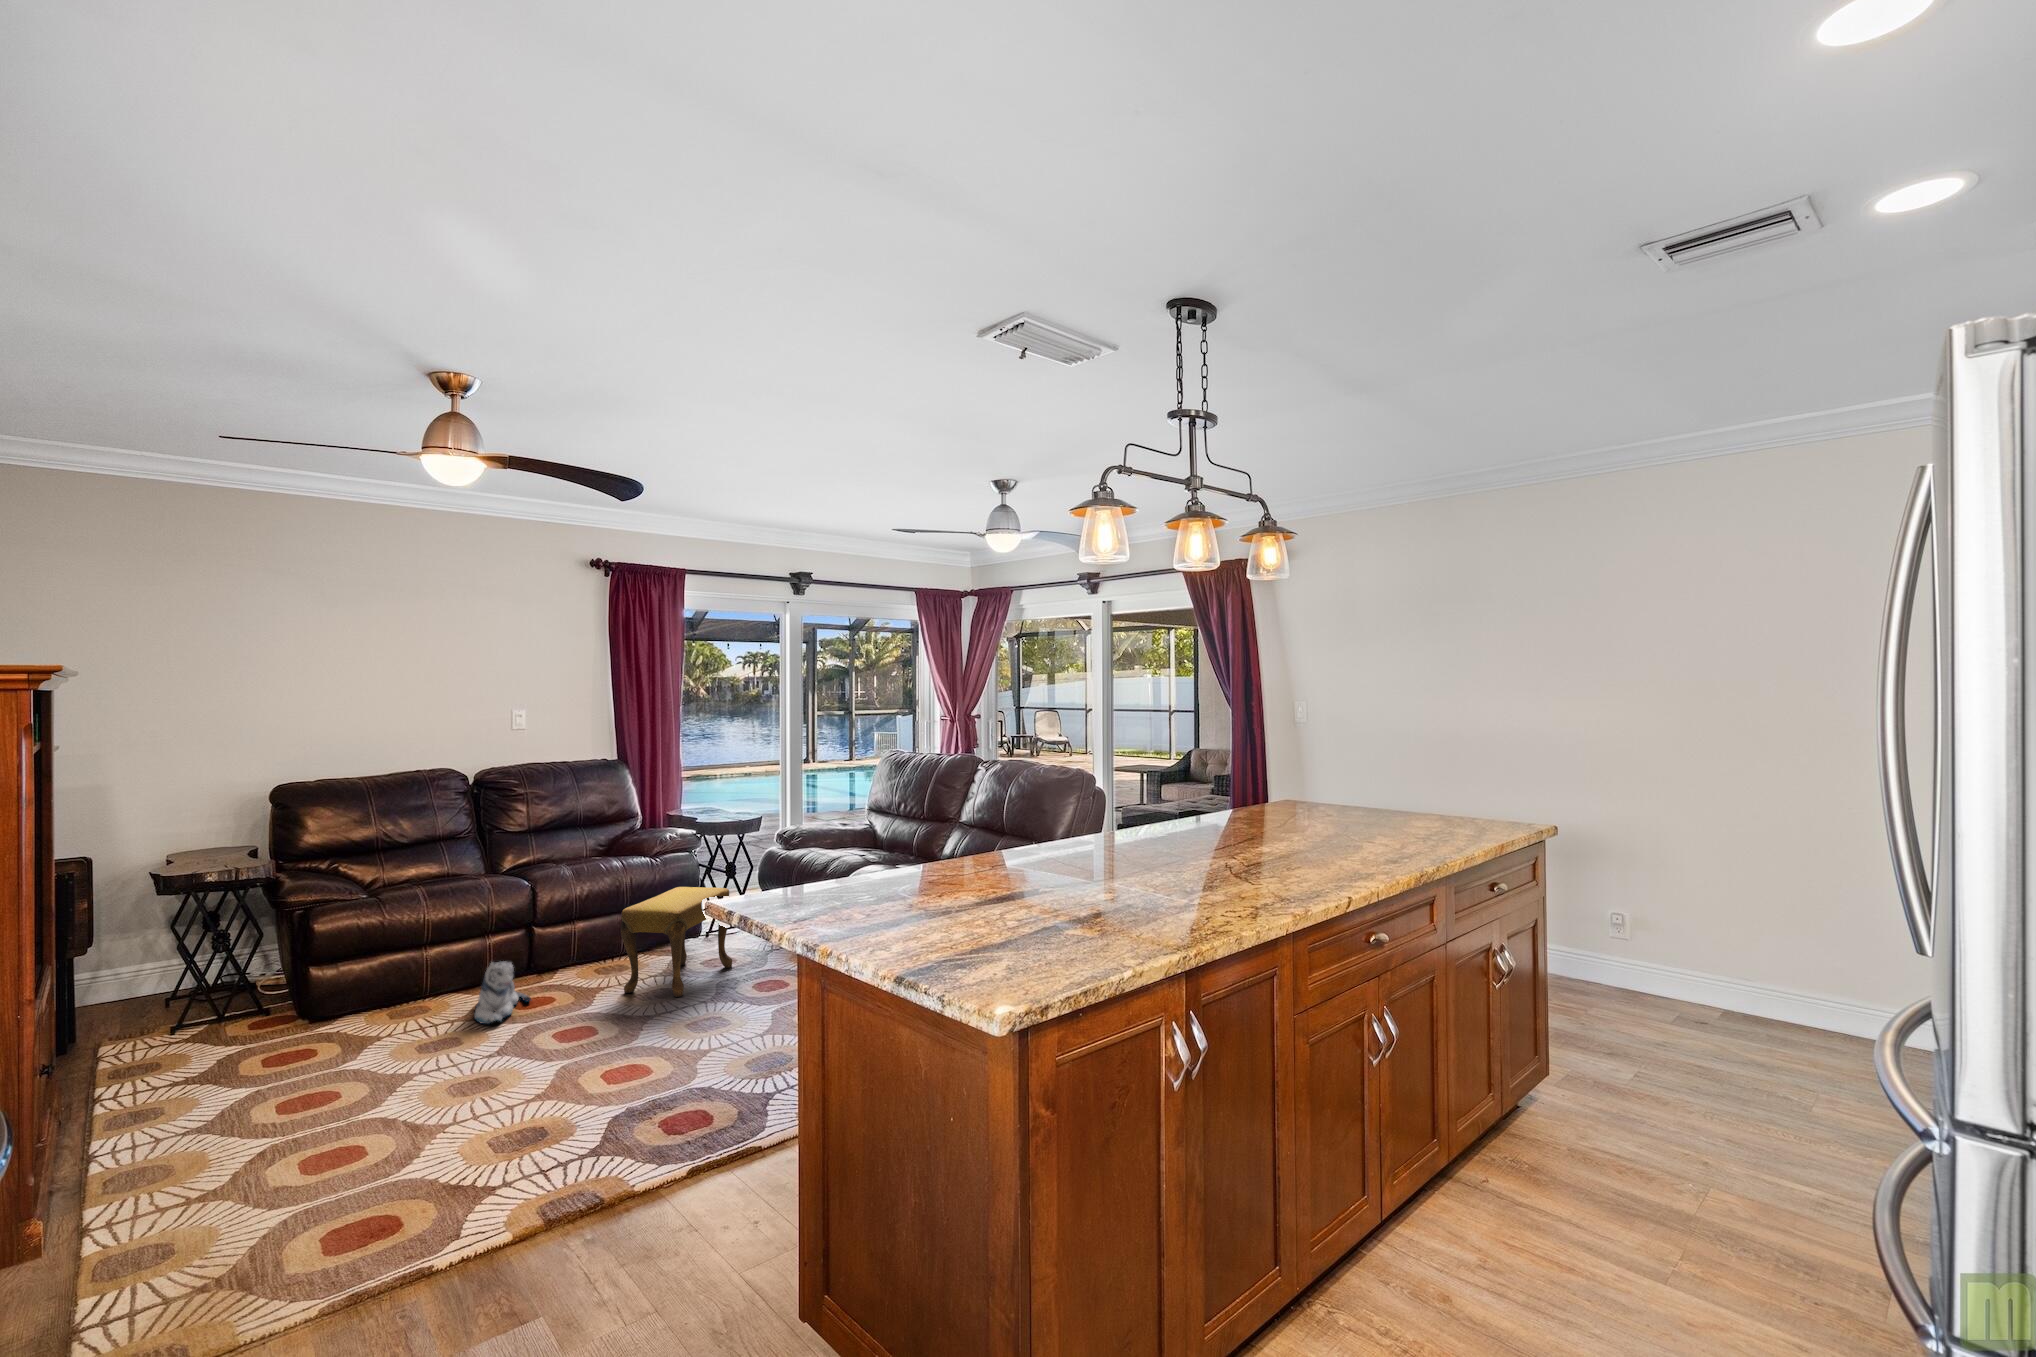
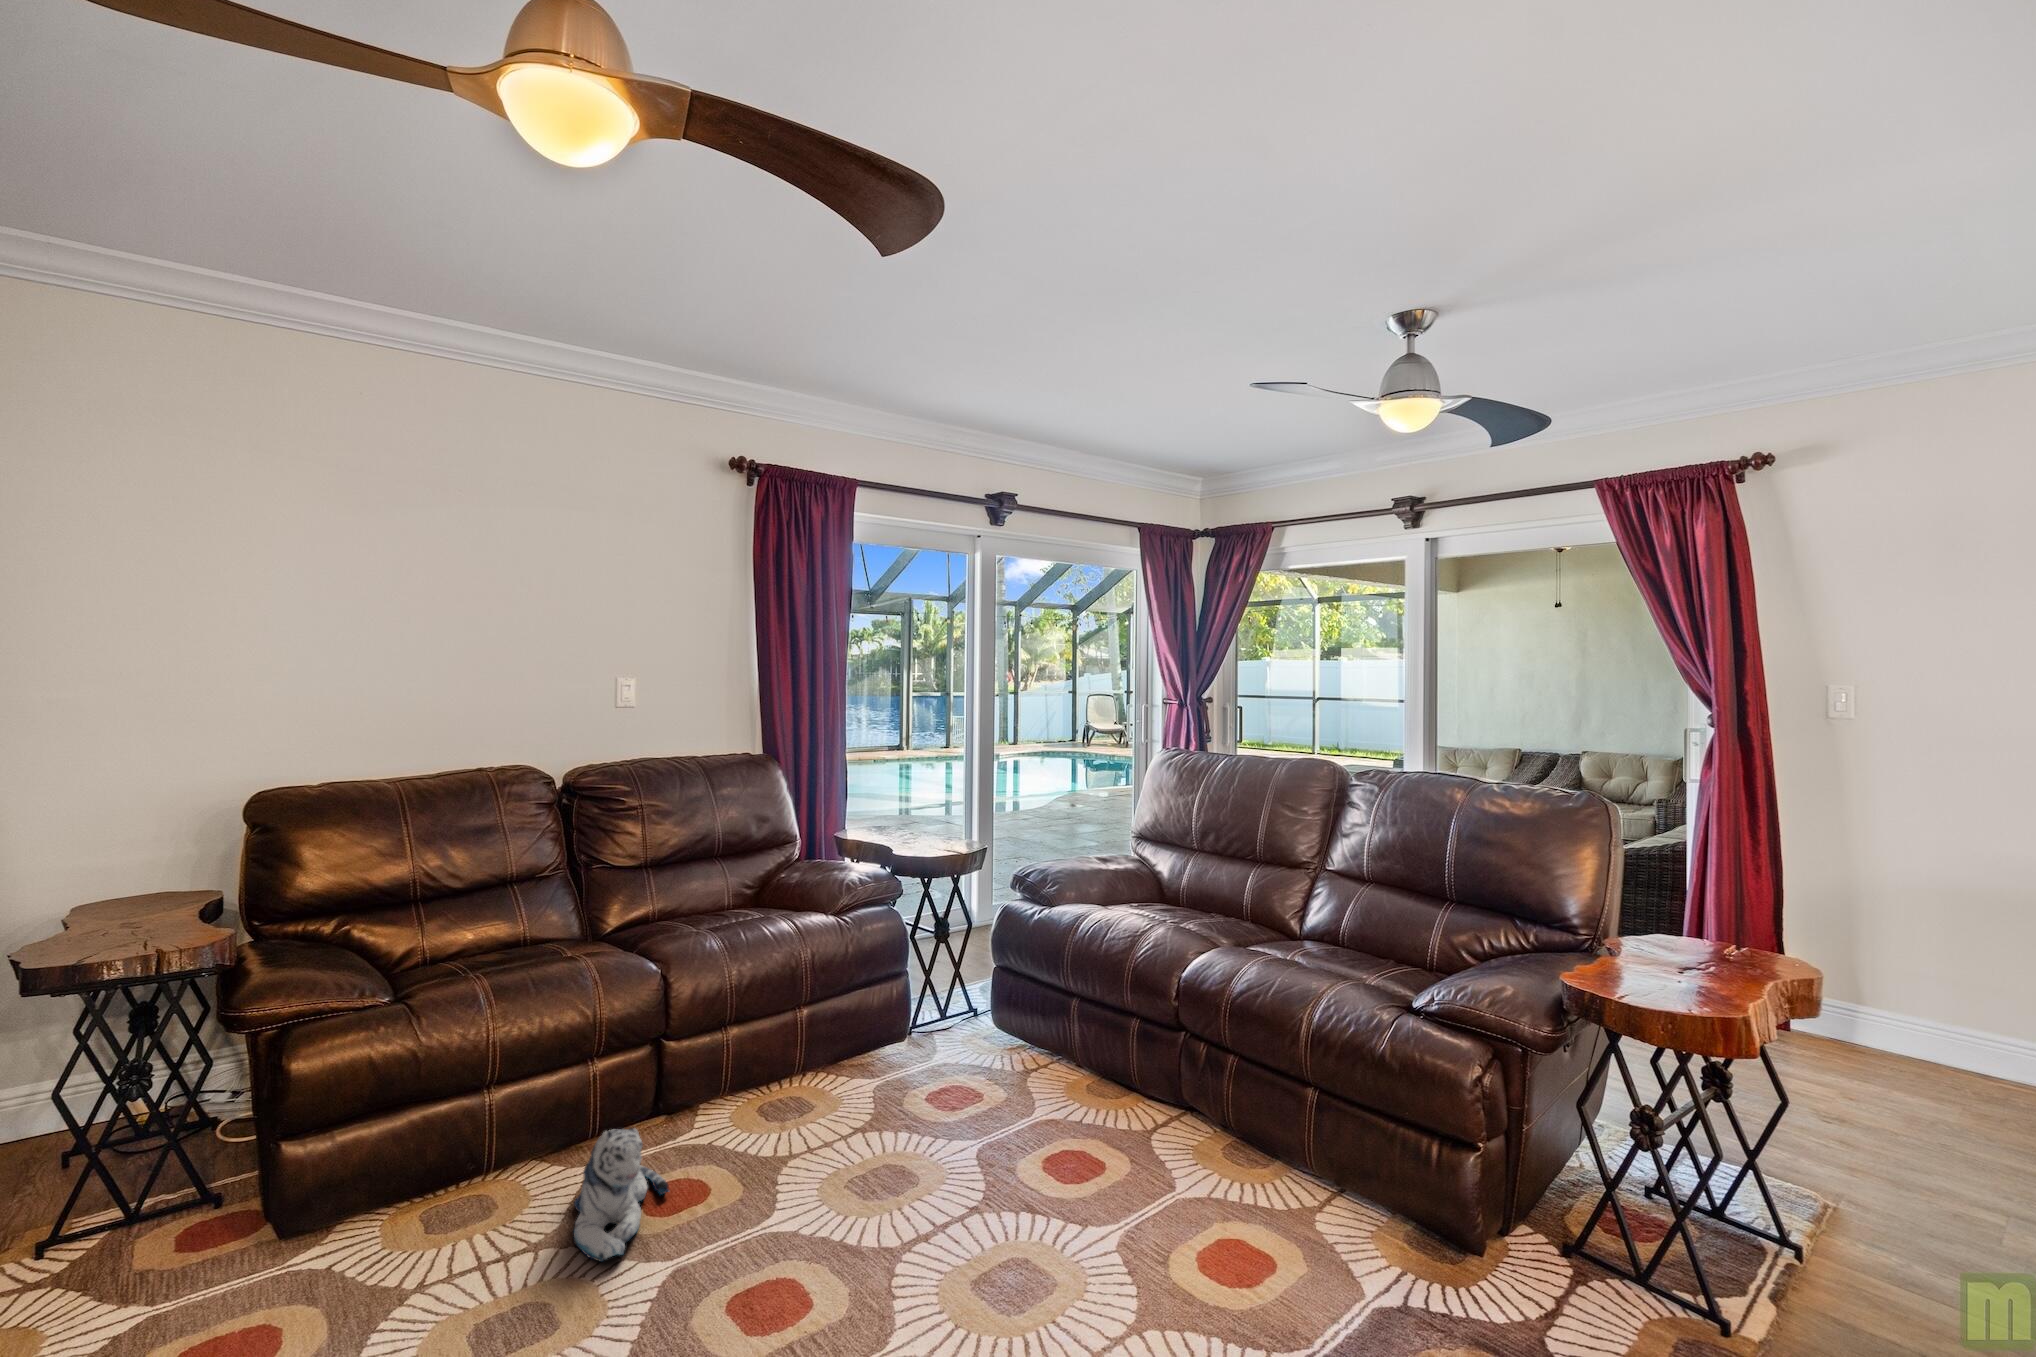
footstool: present [621,887,732,997] -> none [820,974,983,1191]

